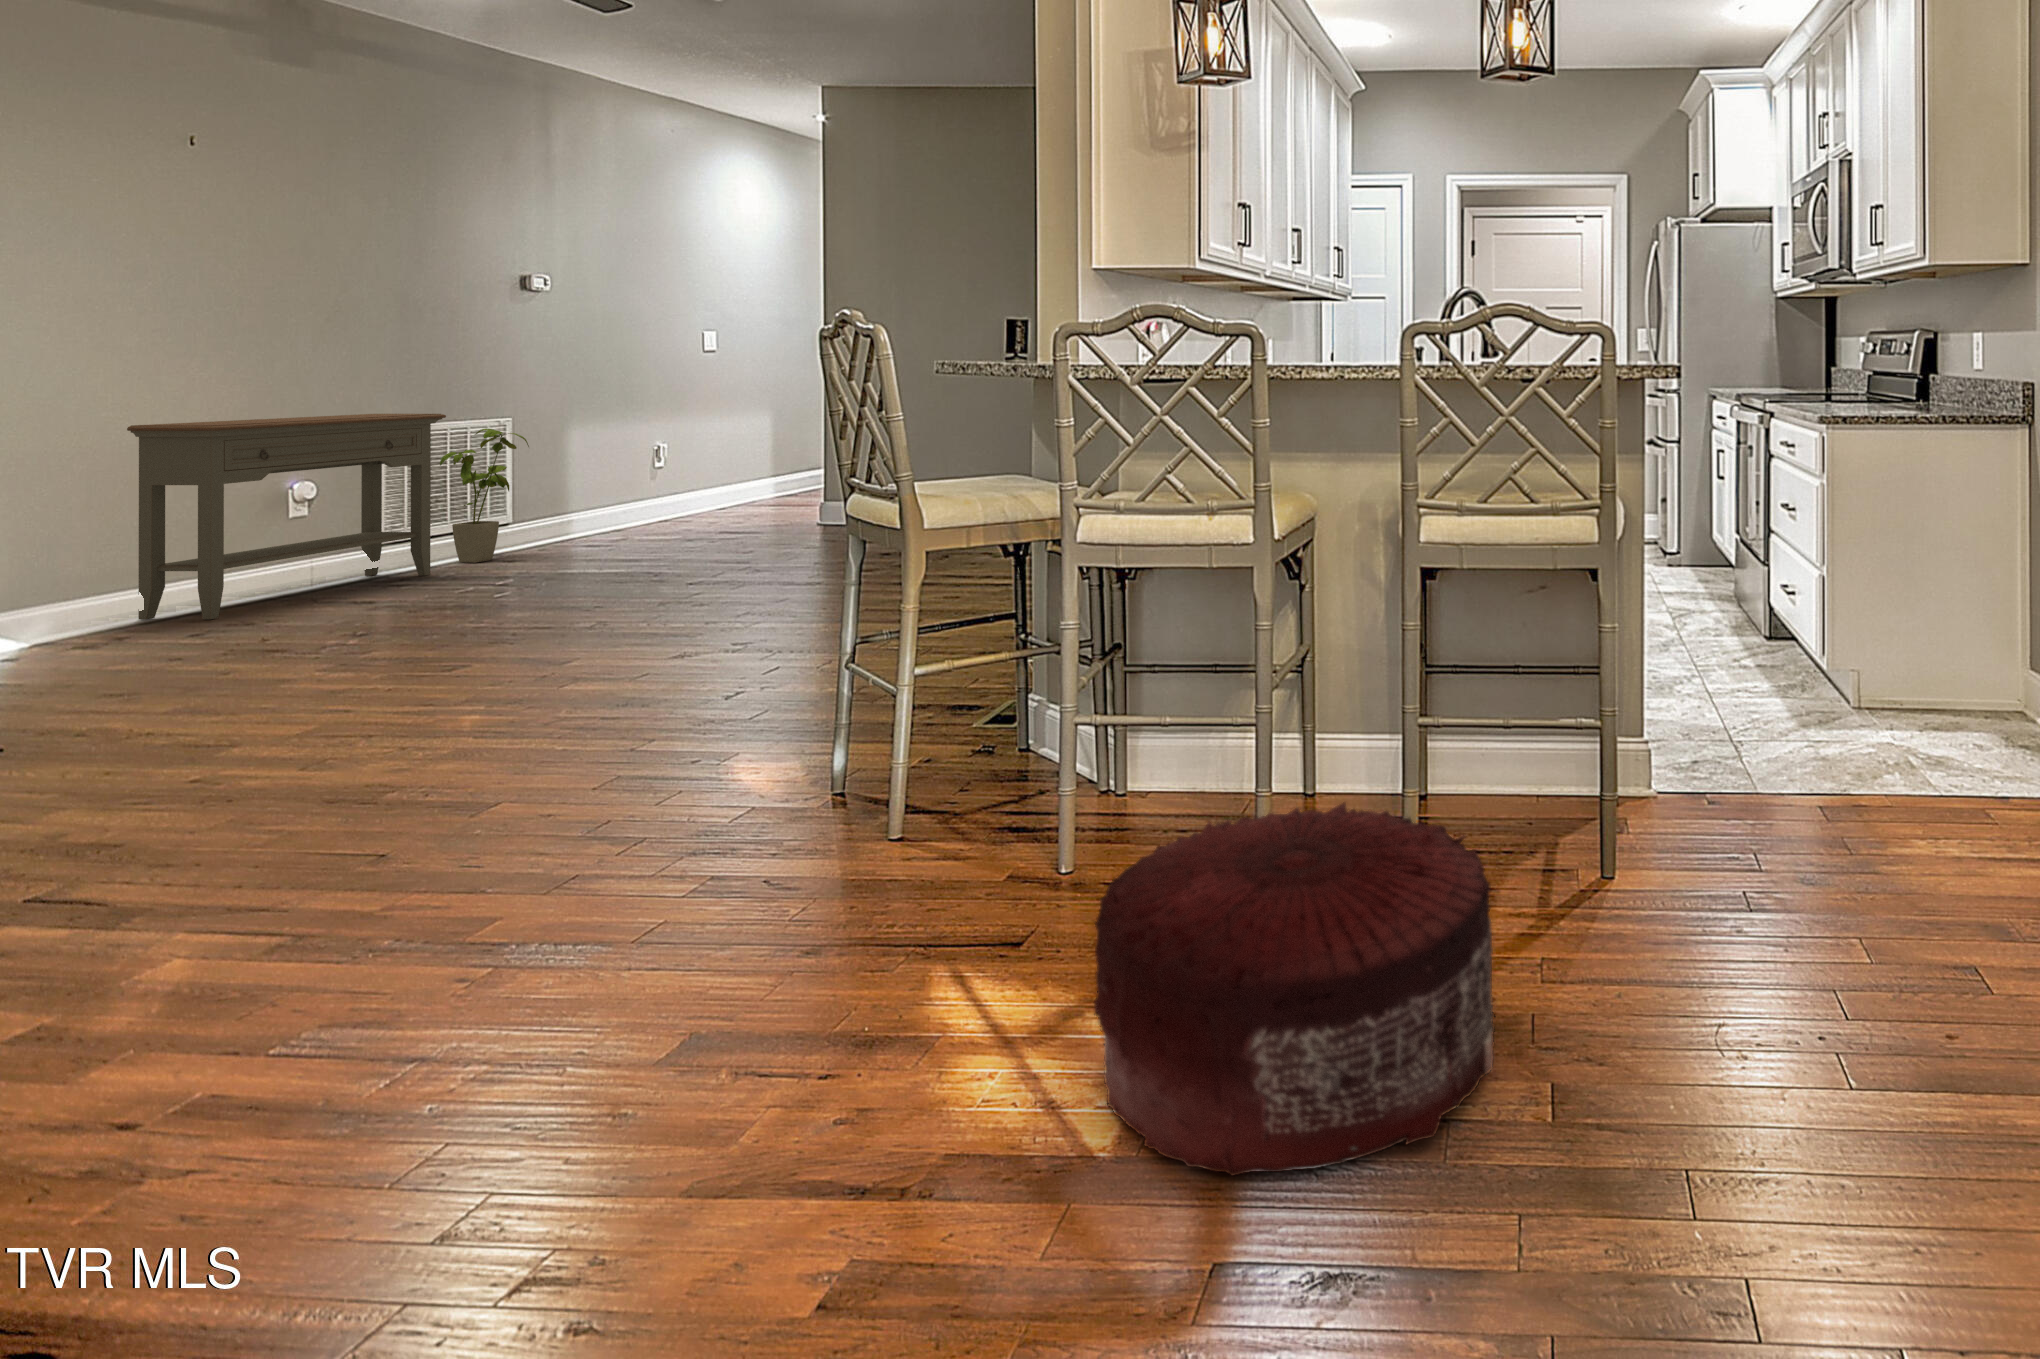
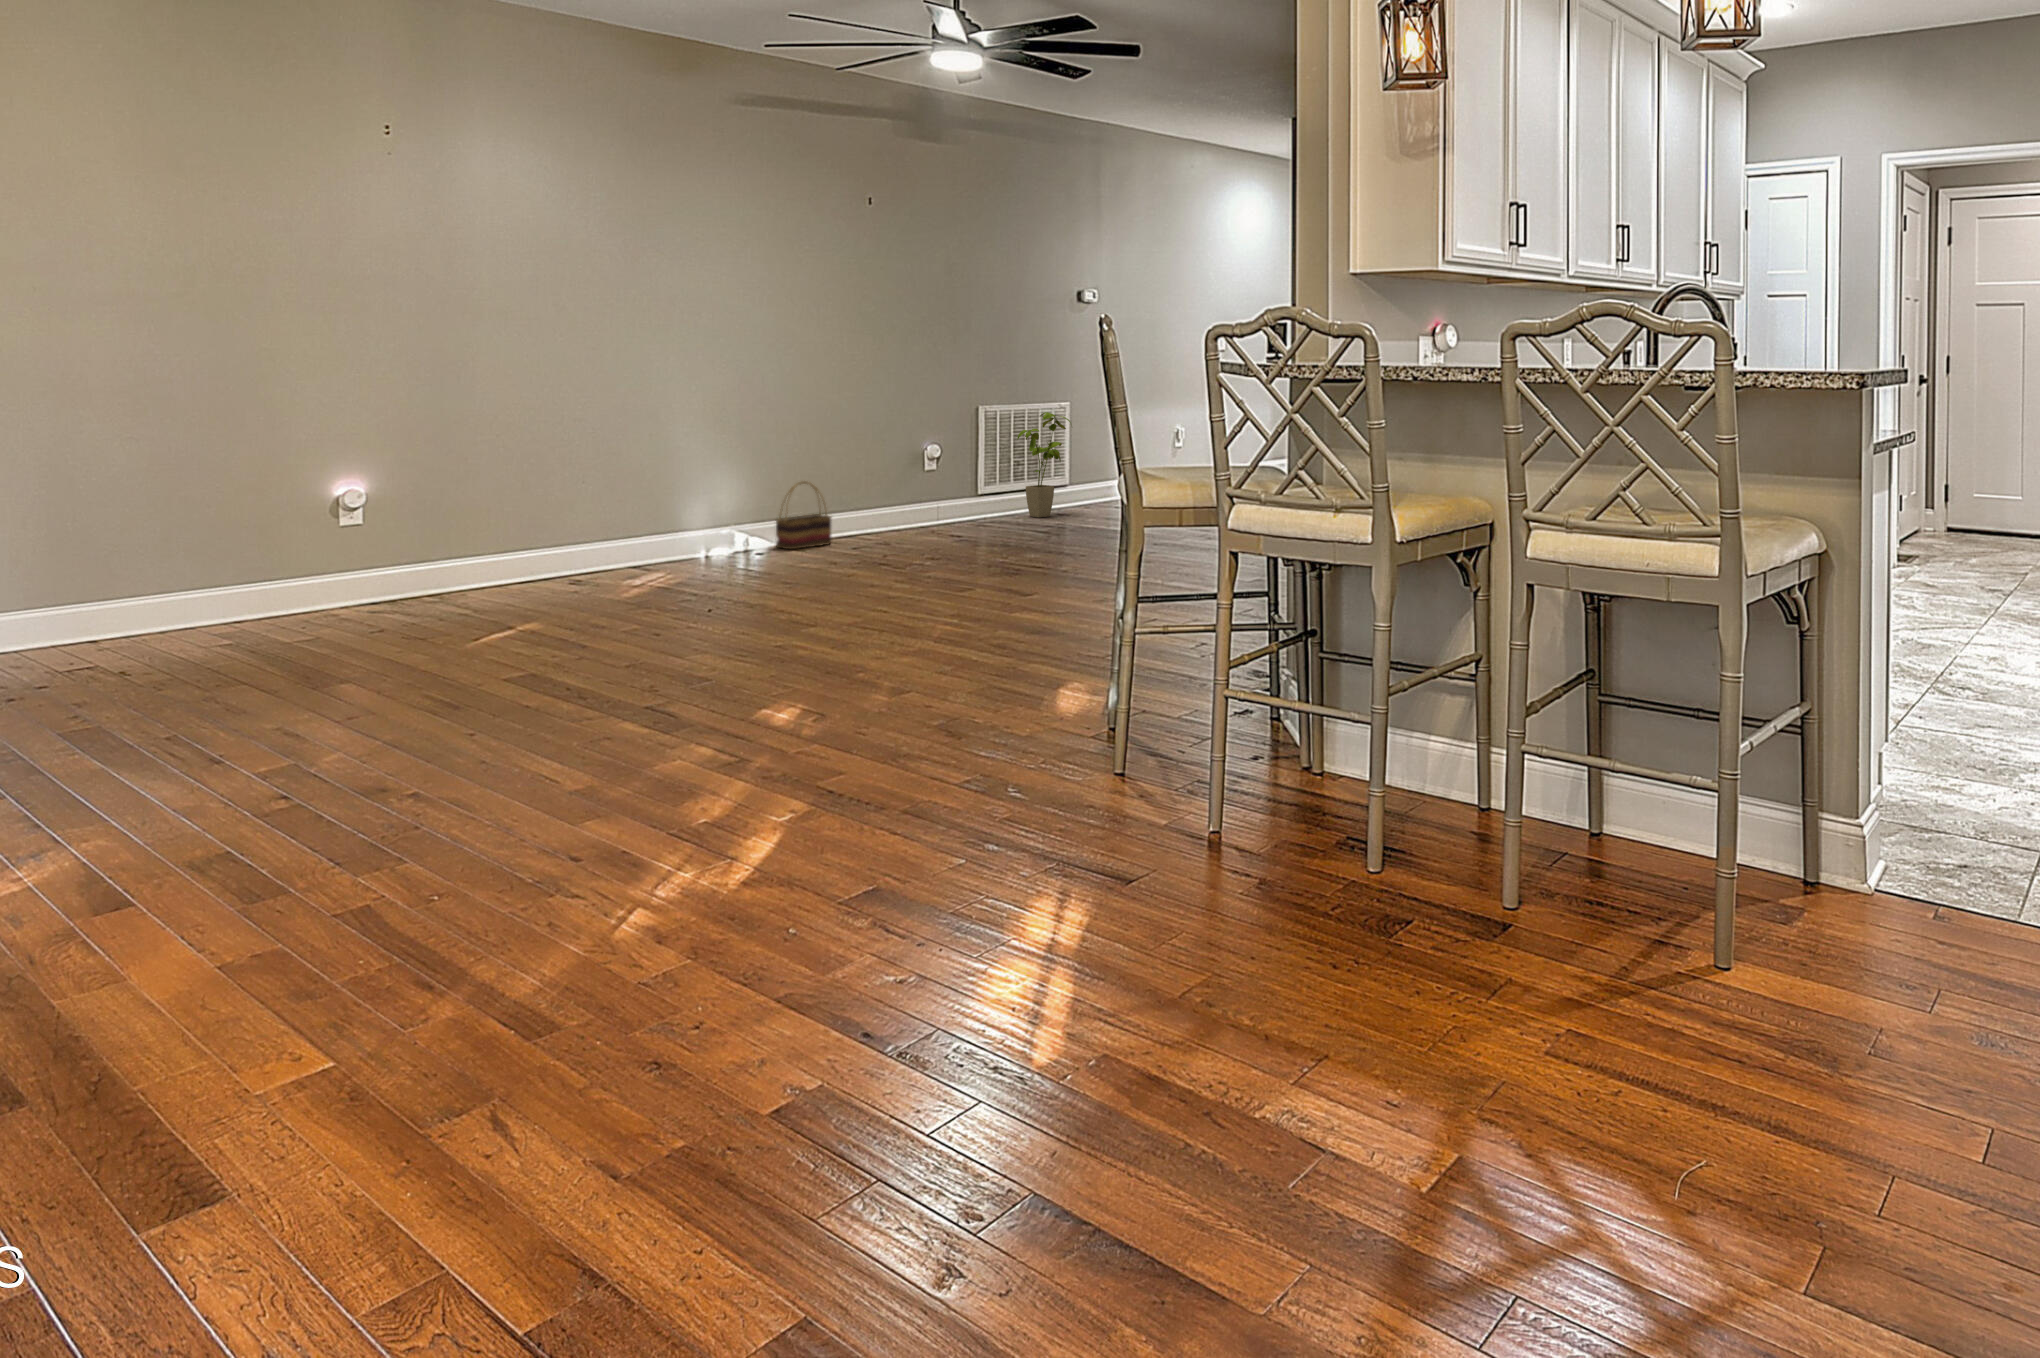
console table: present [127,414,446,620] -> none [832,399,1016,544]
basket: none [14,539,132,641] -> present [776,481,831,549]
pouf: present [1094,802,1495,1175] -> none [1054,799,1453,1144]

